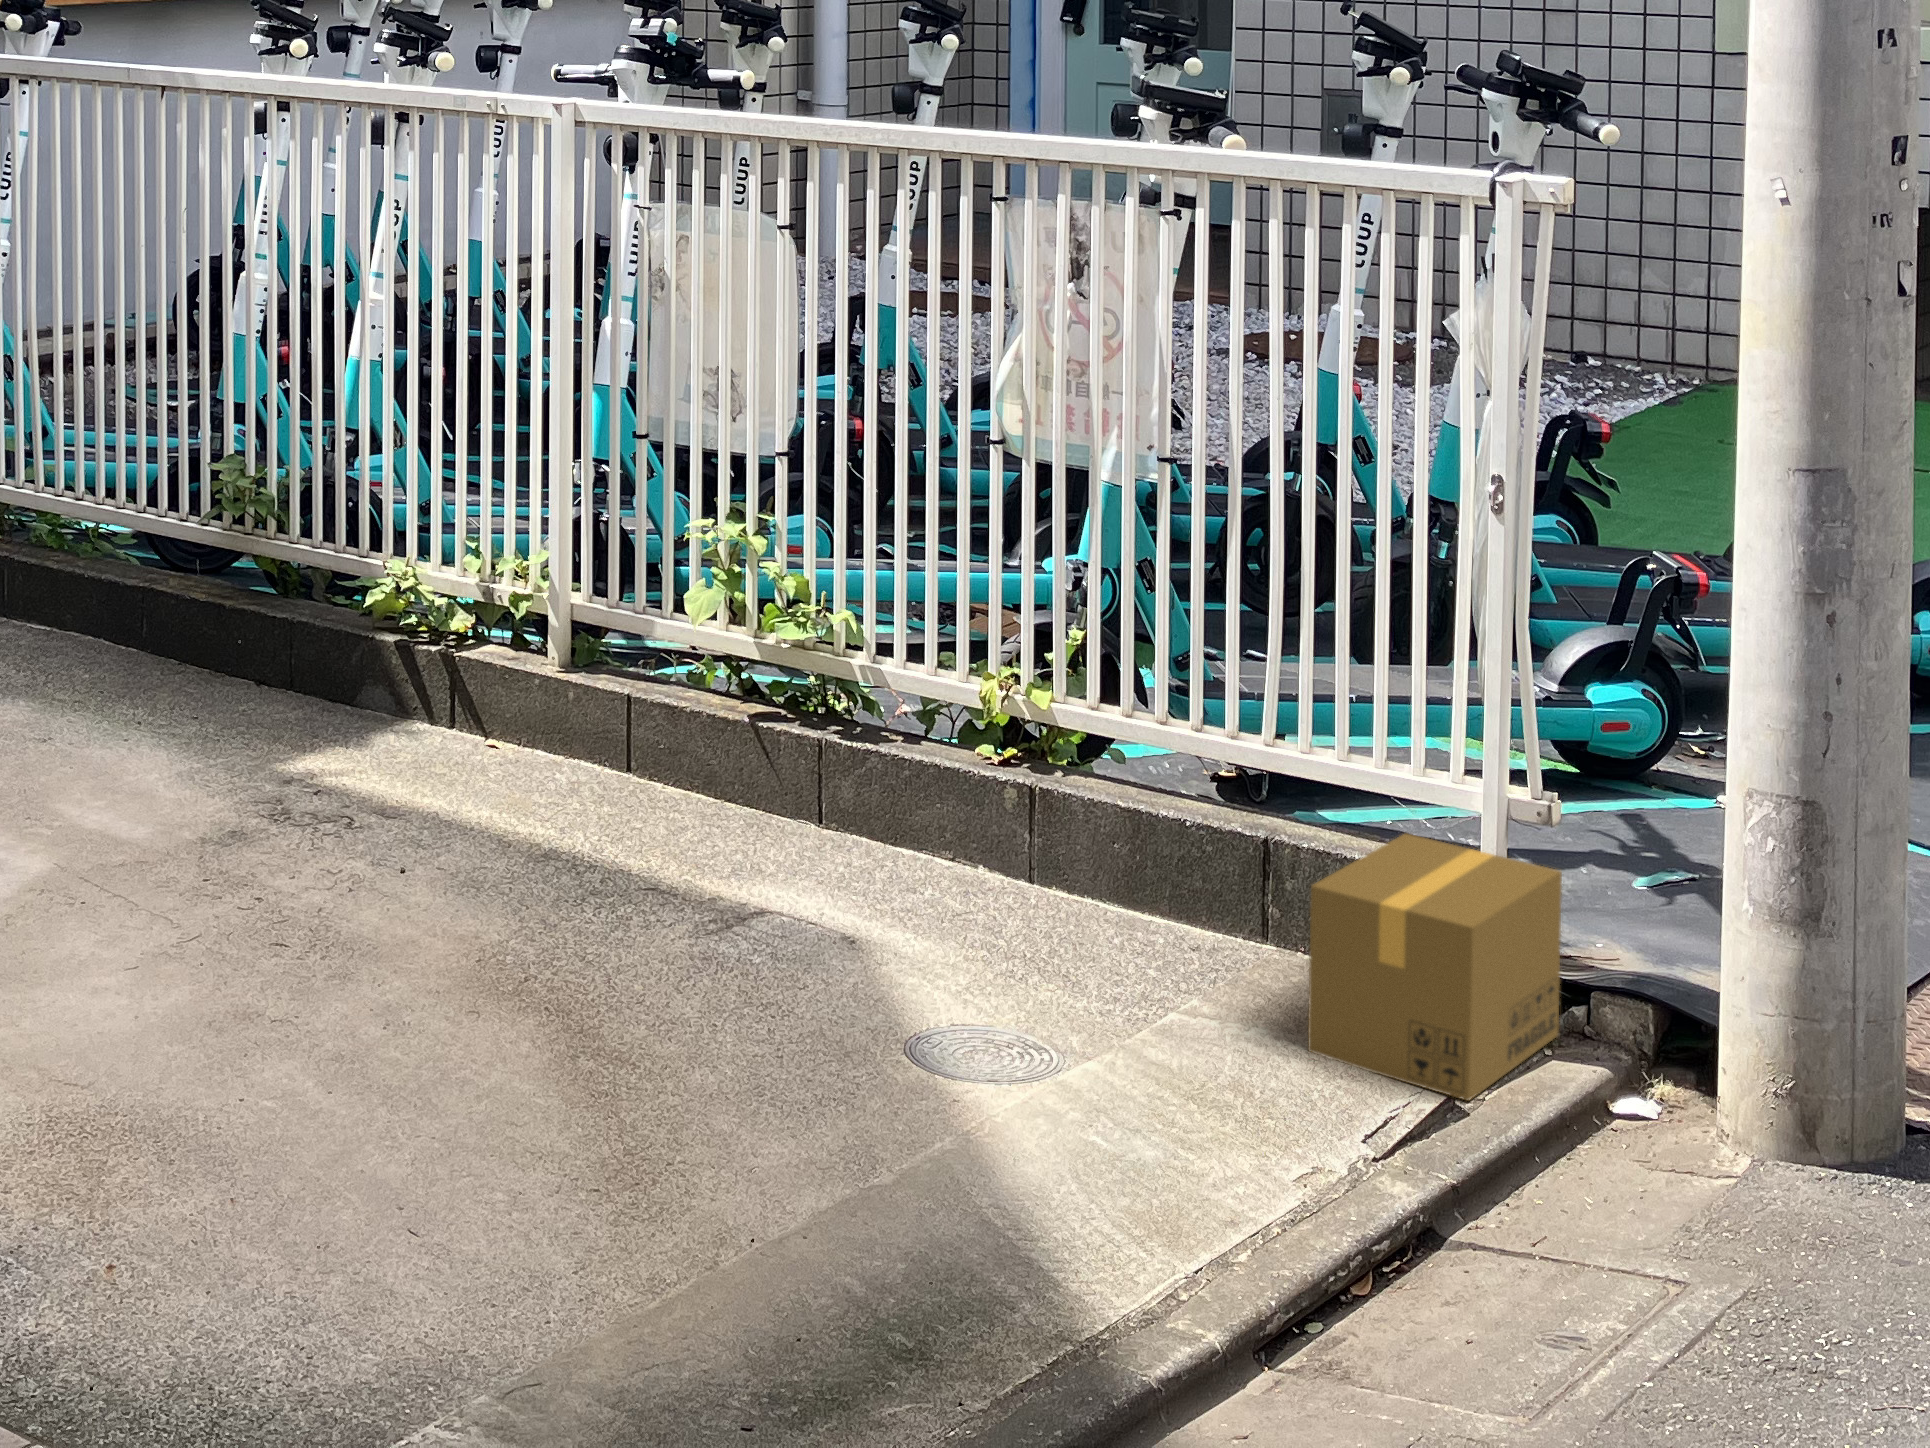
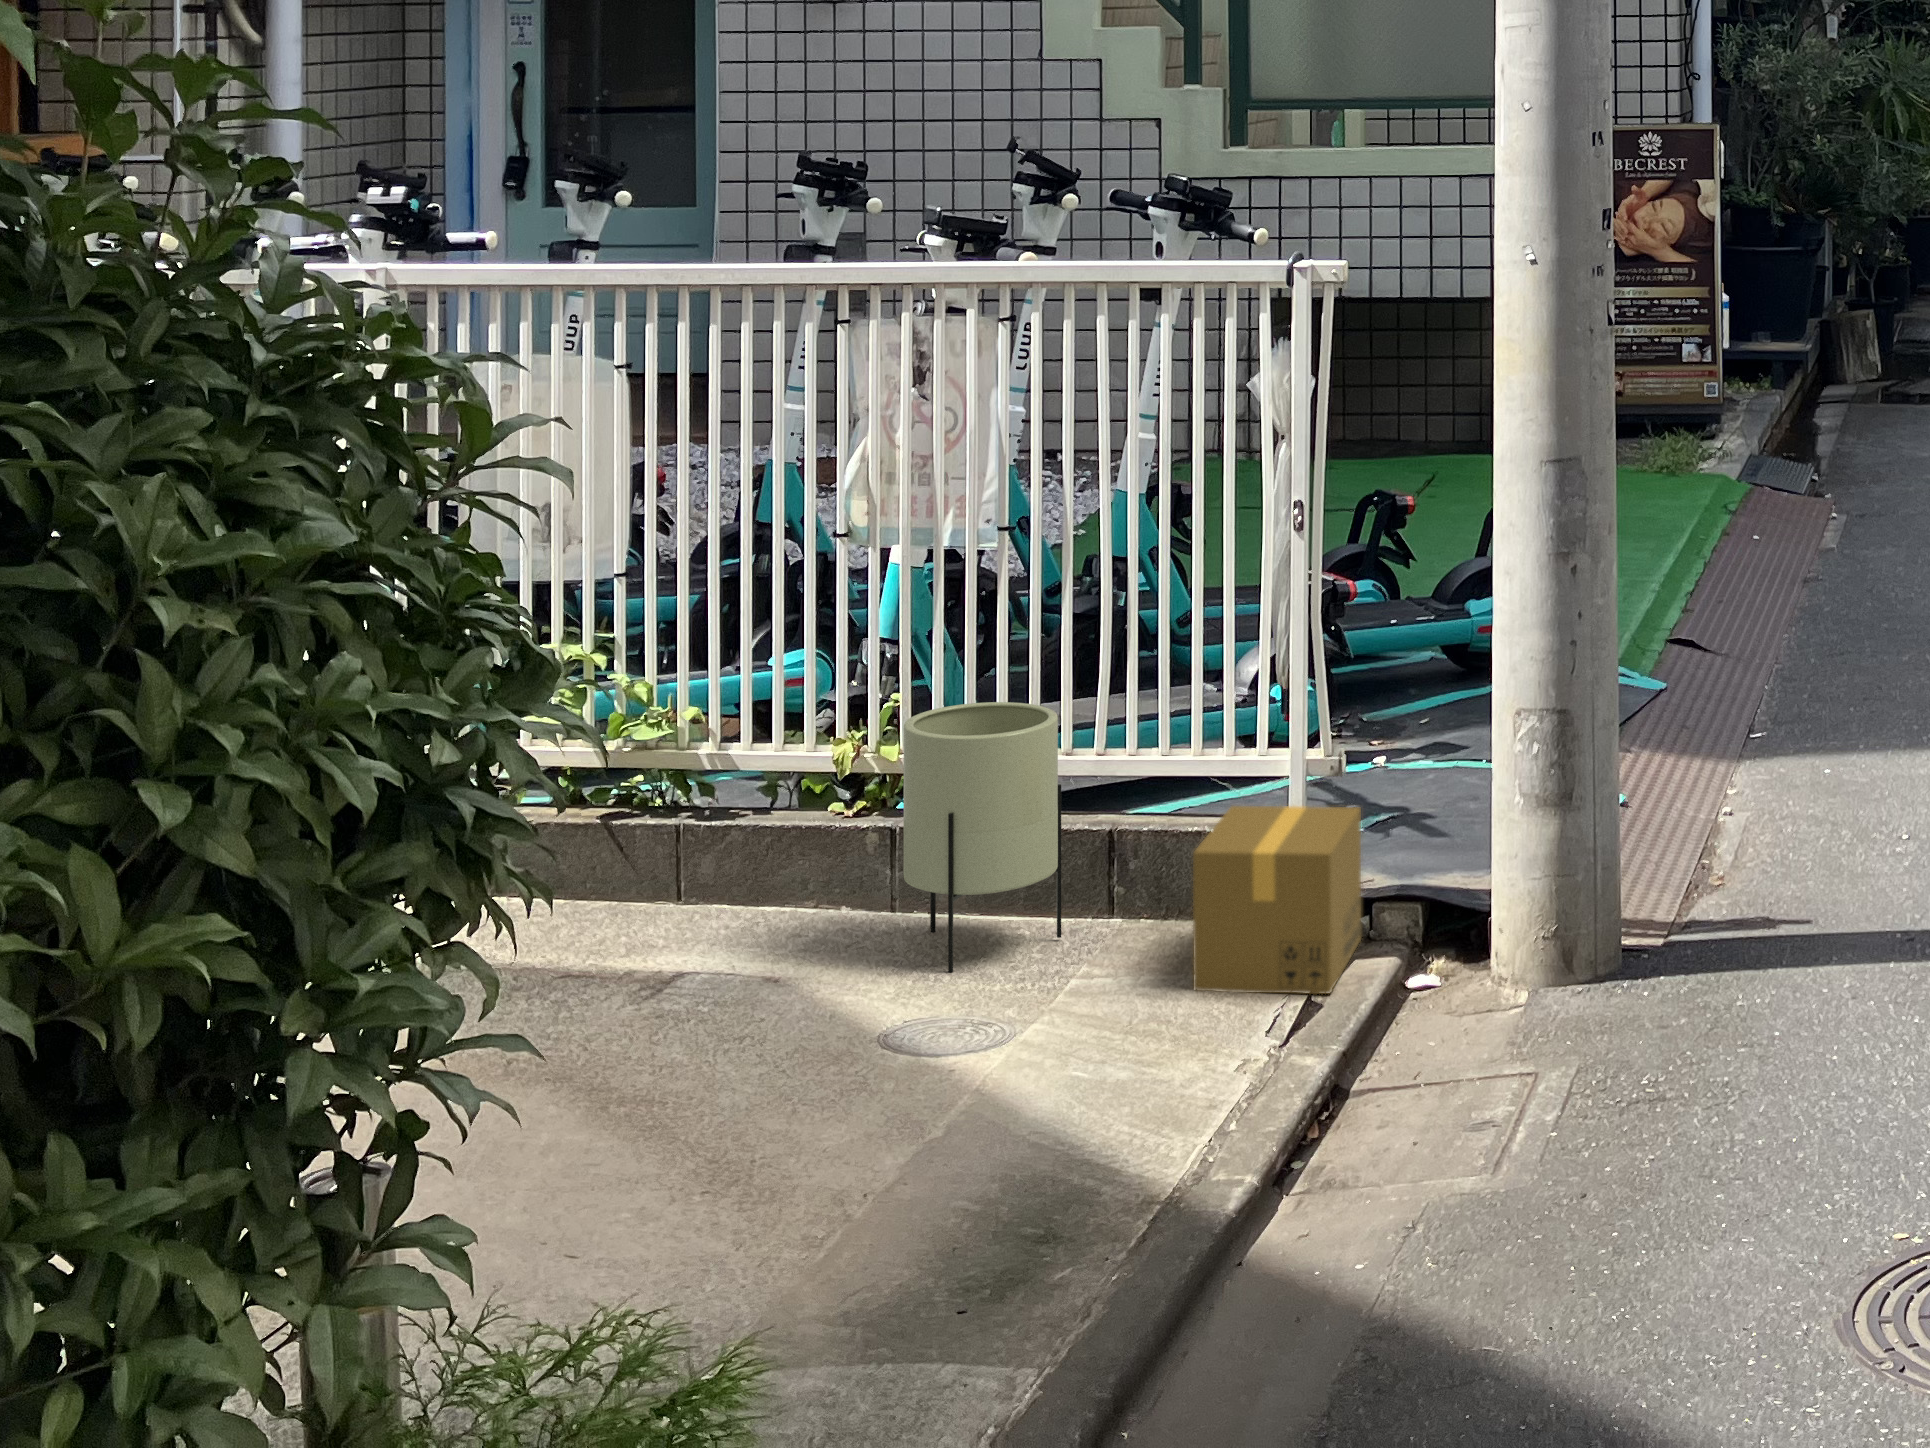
planter: none [1022,650,1202,957] -> present [903,702,1061,972]

